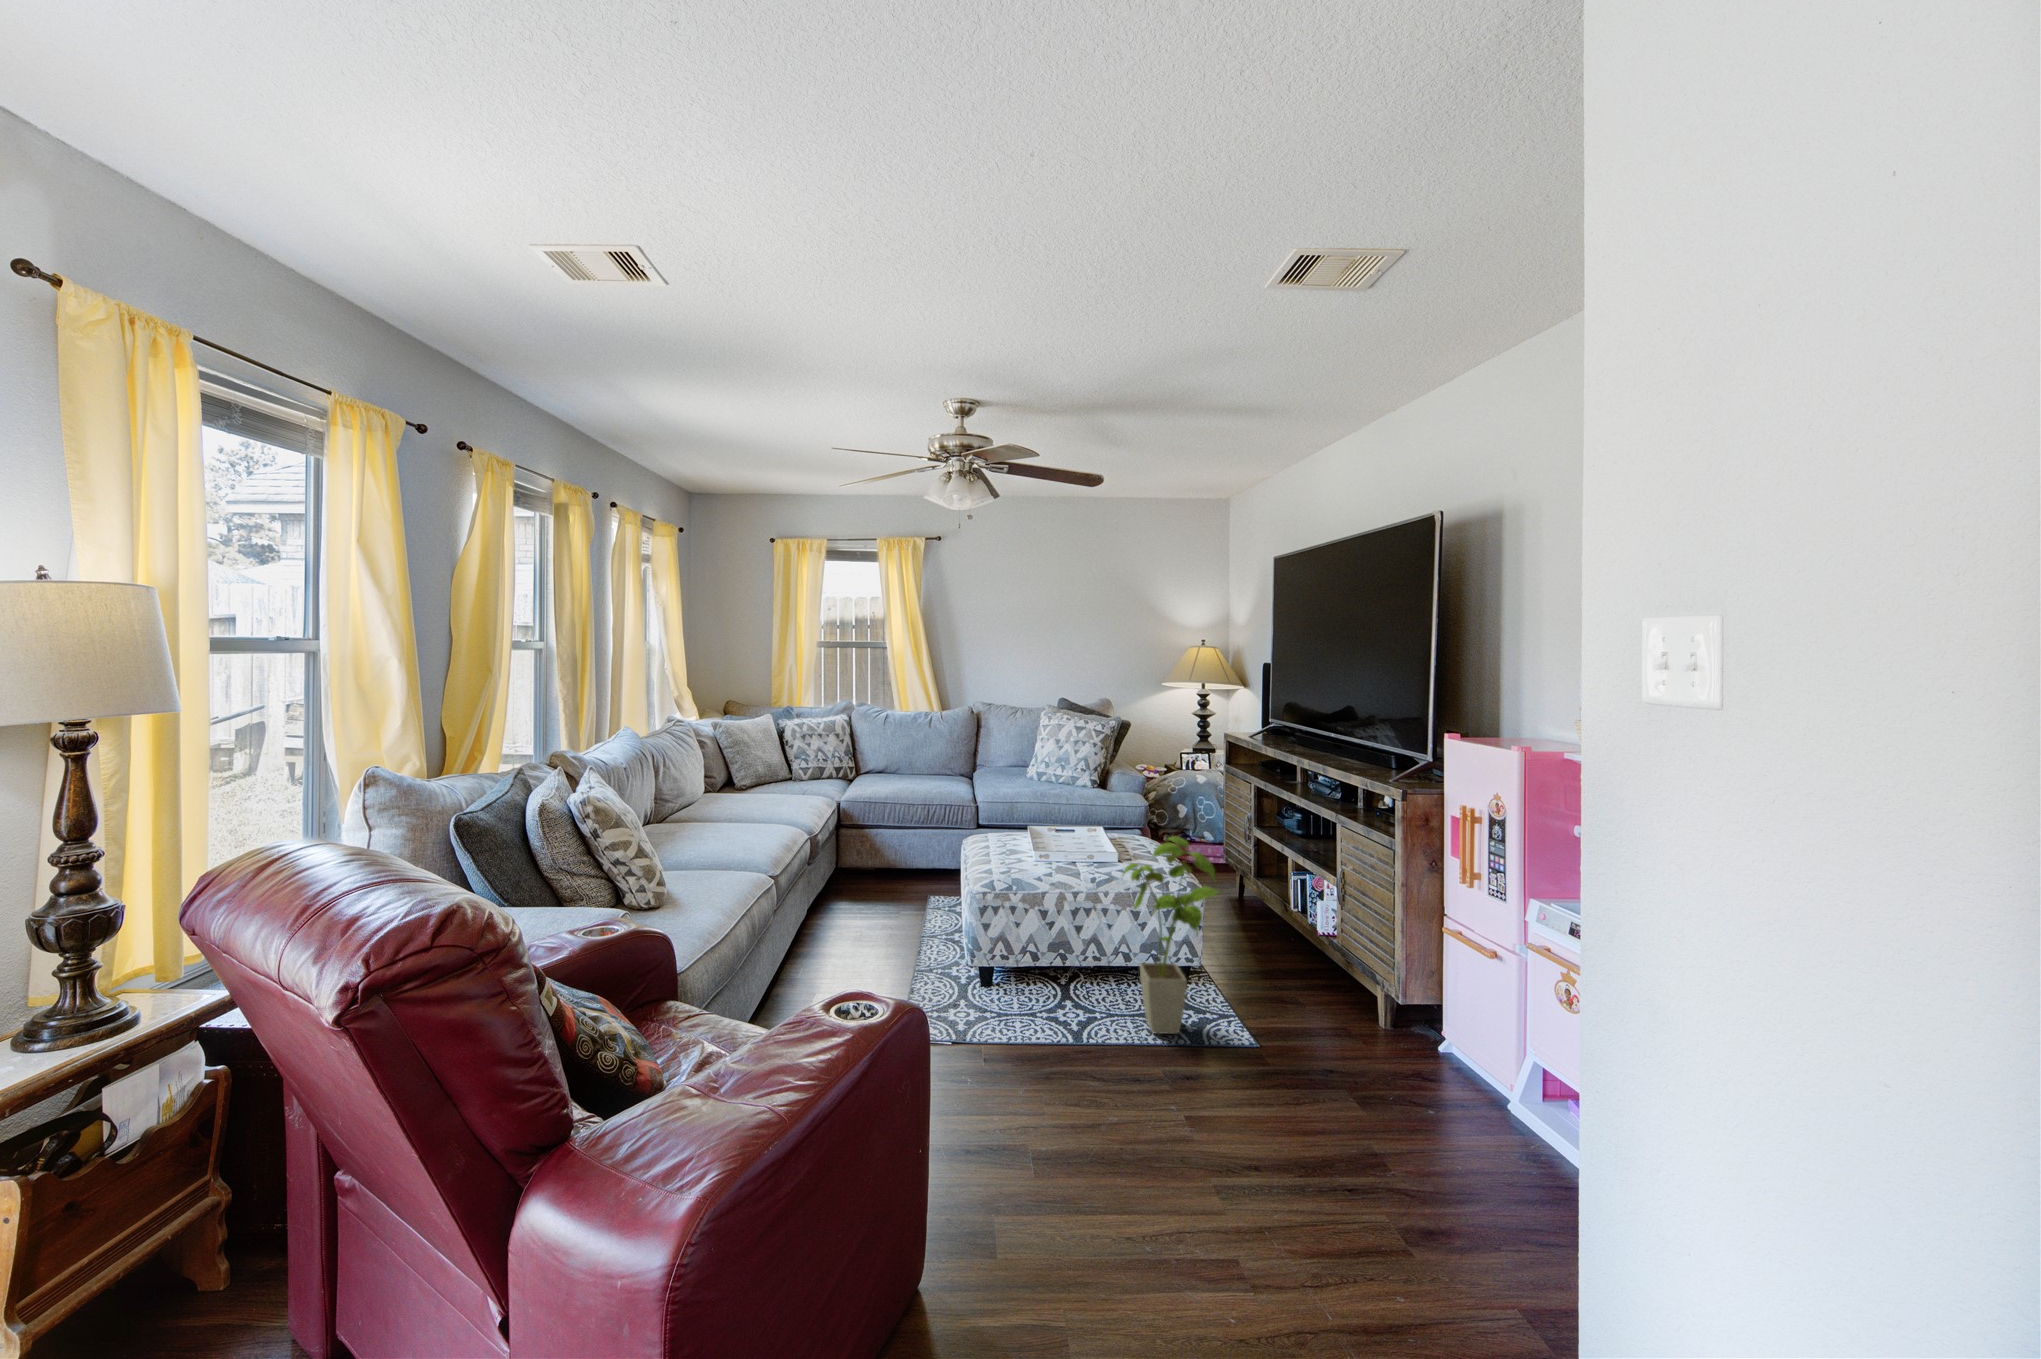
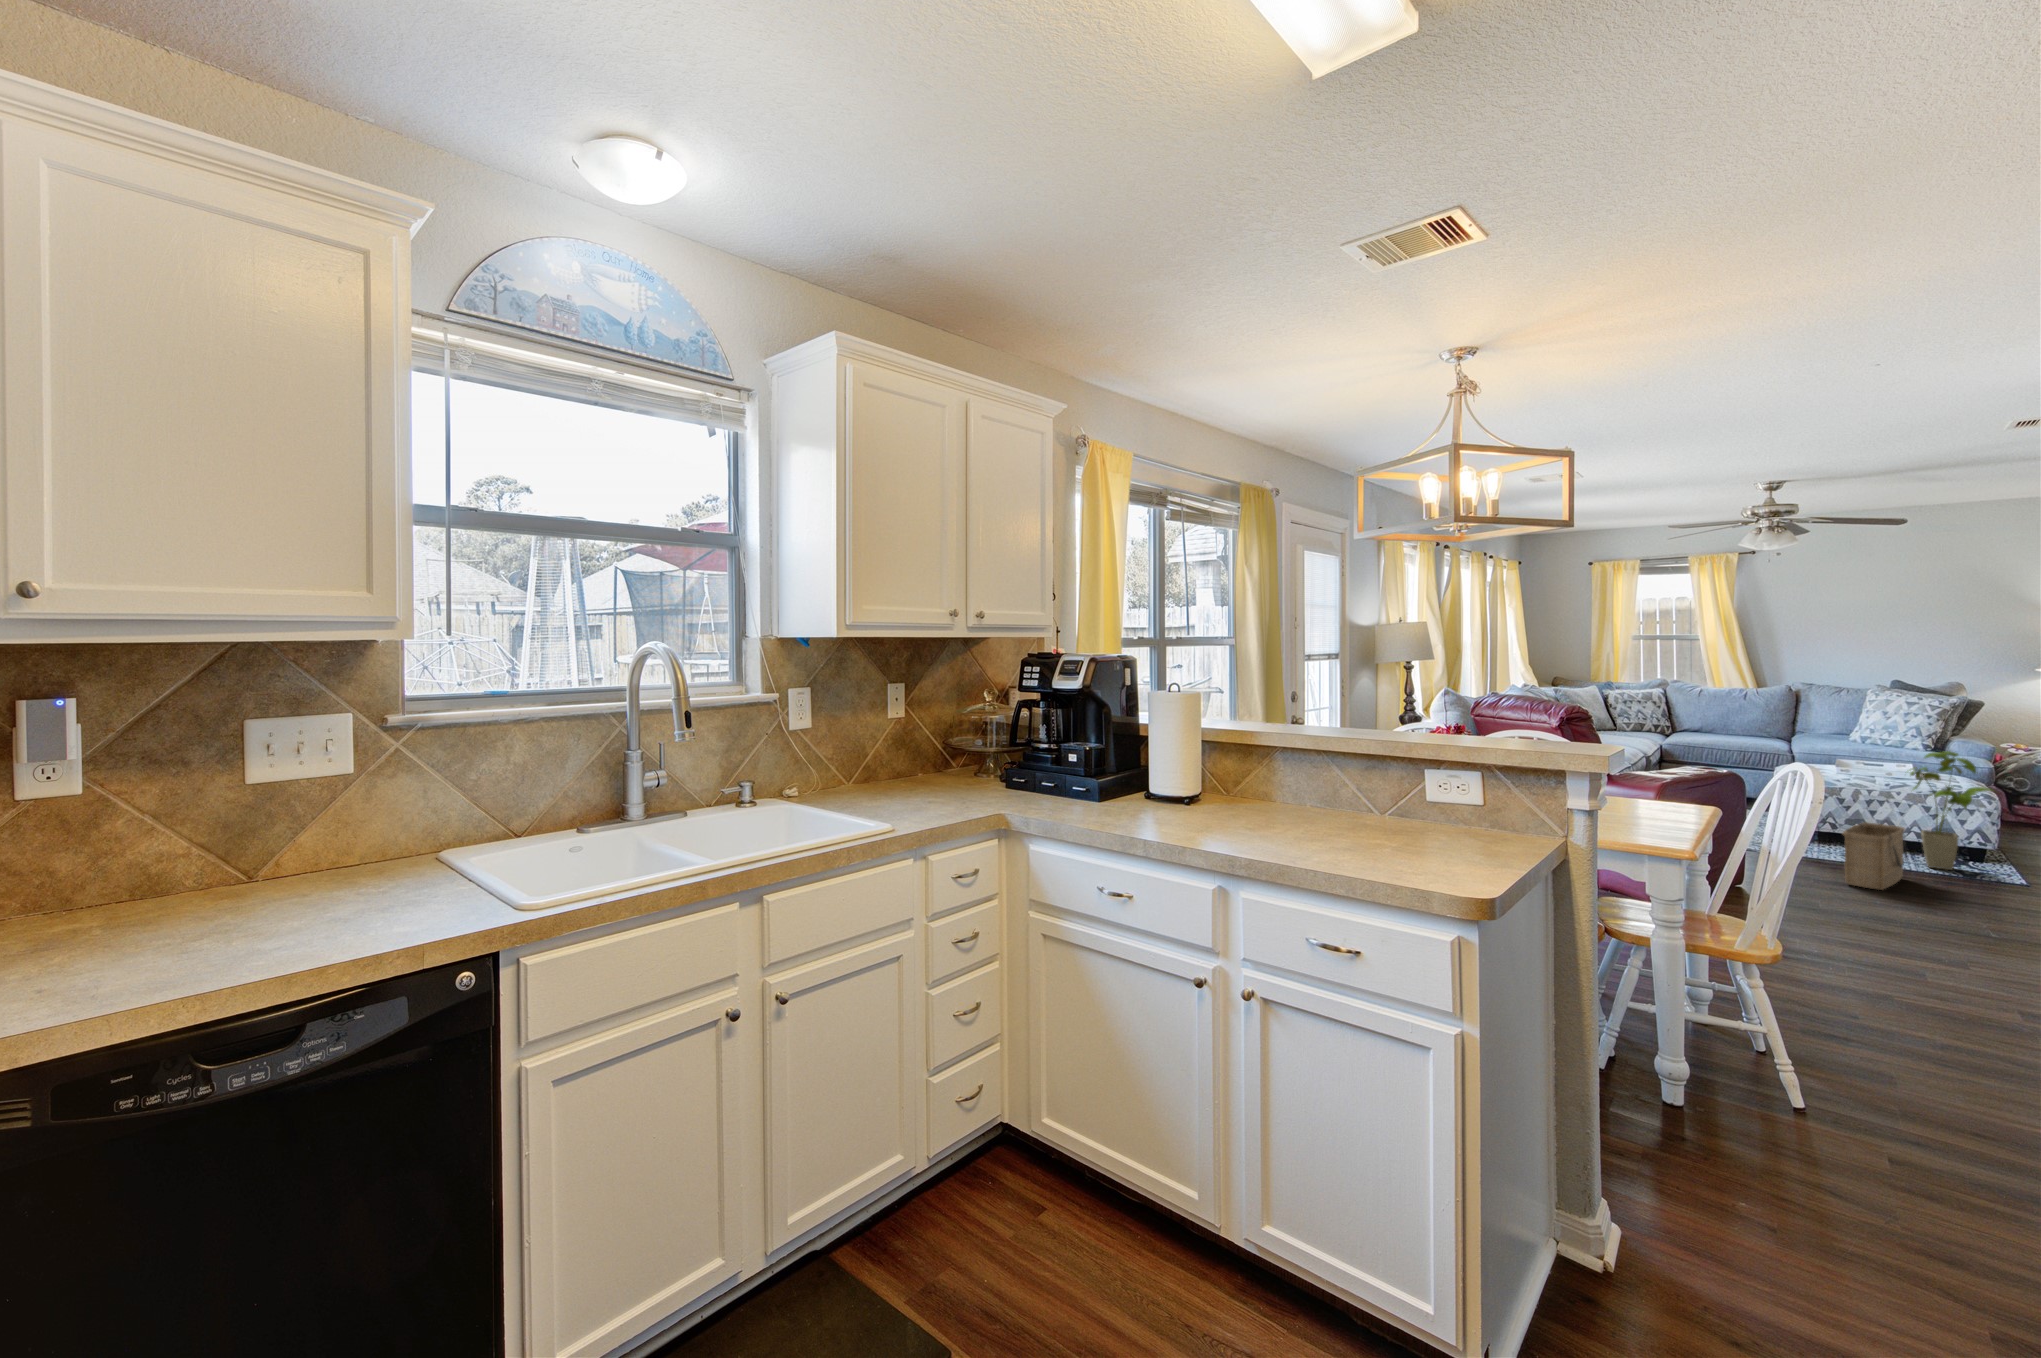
basket: none [1079,1004,1164,1211] -> present [1843,822,1906,890]

